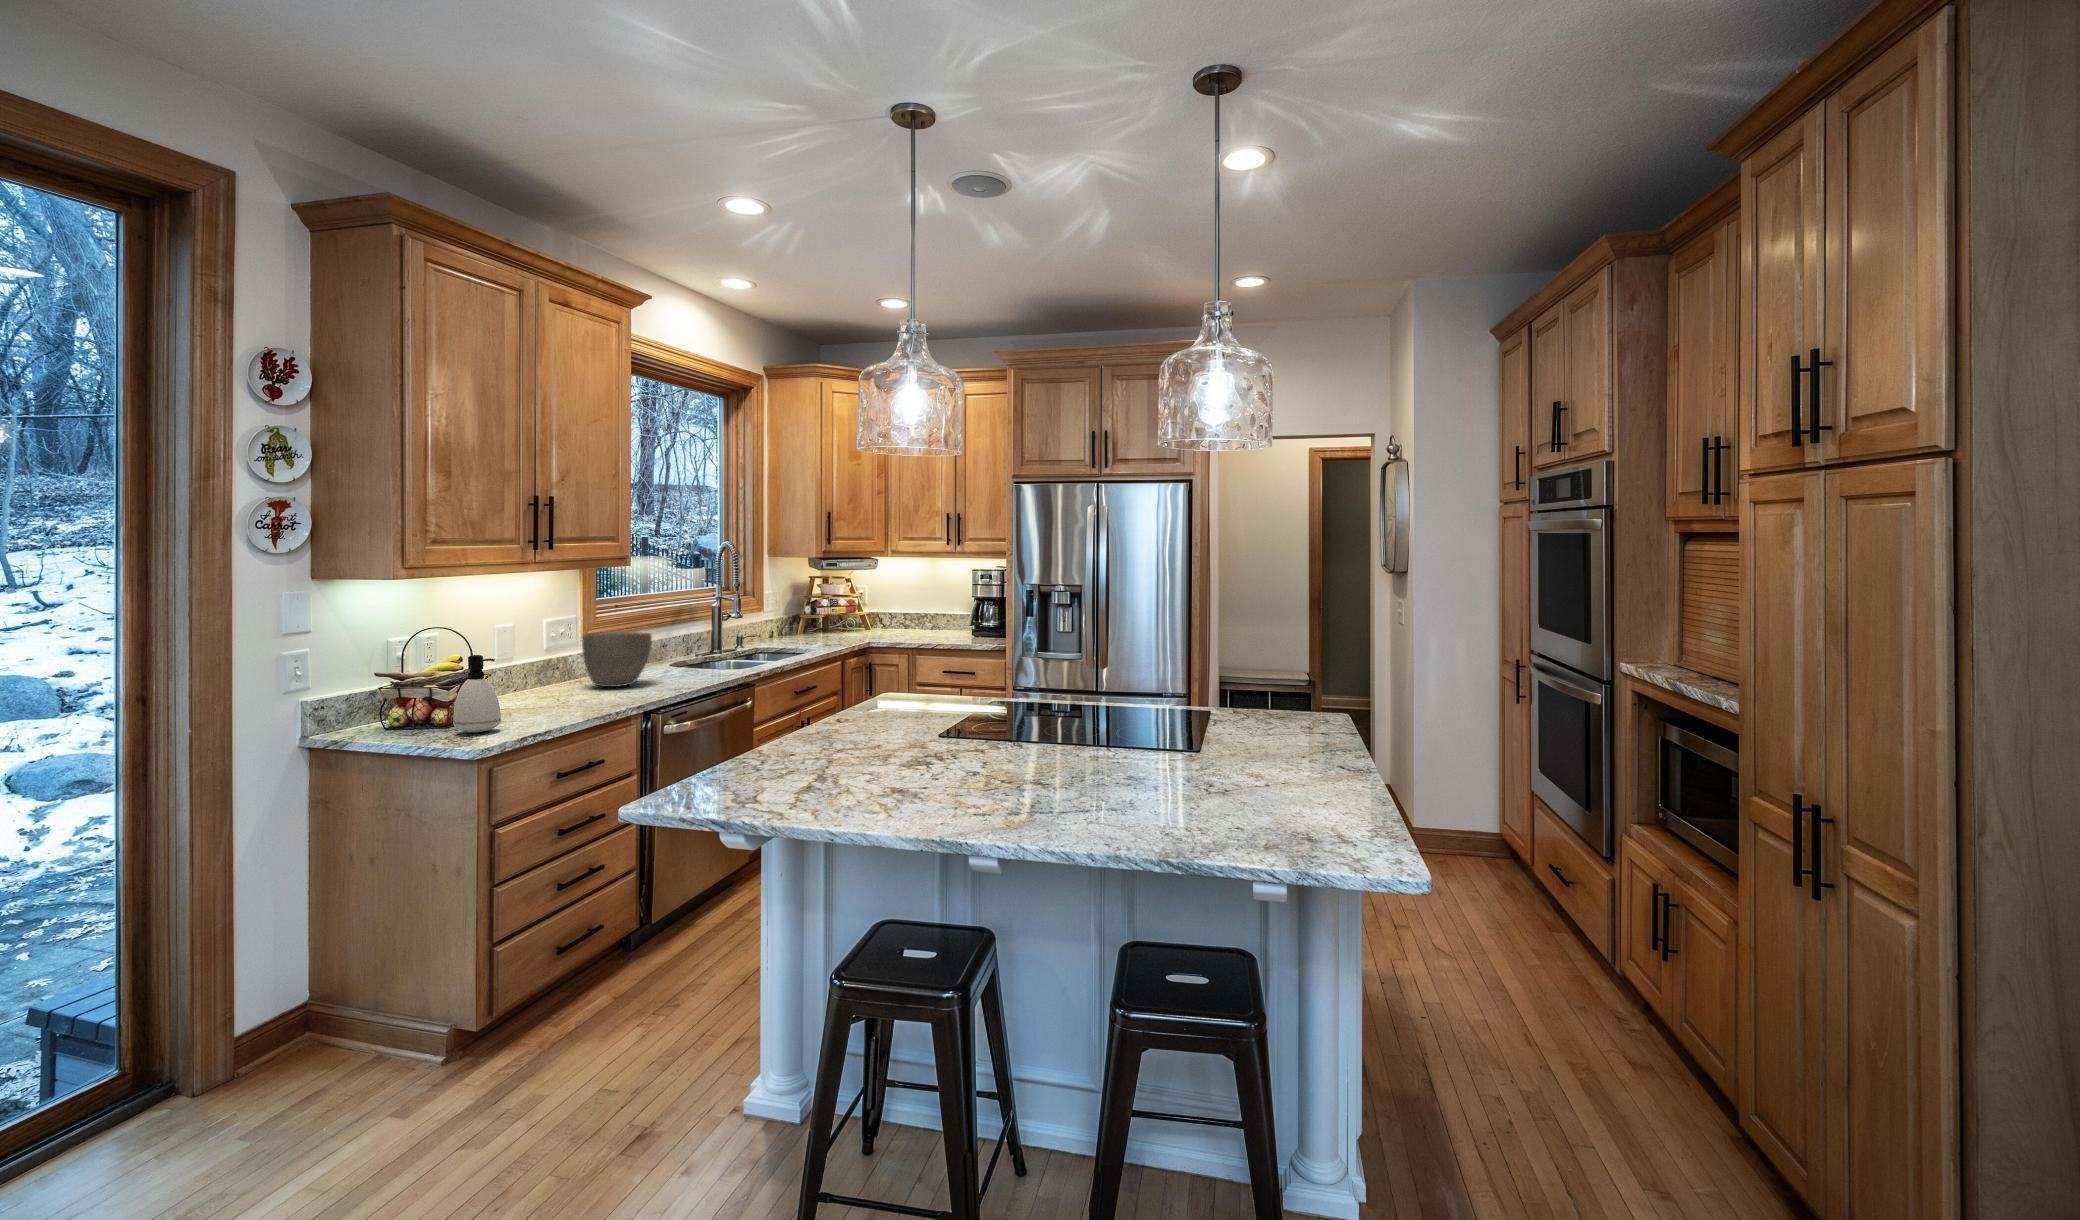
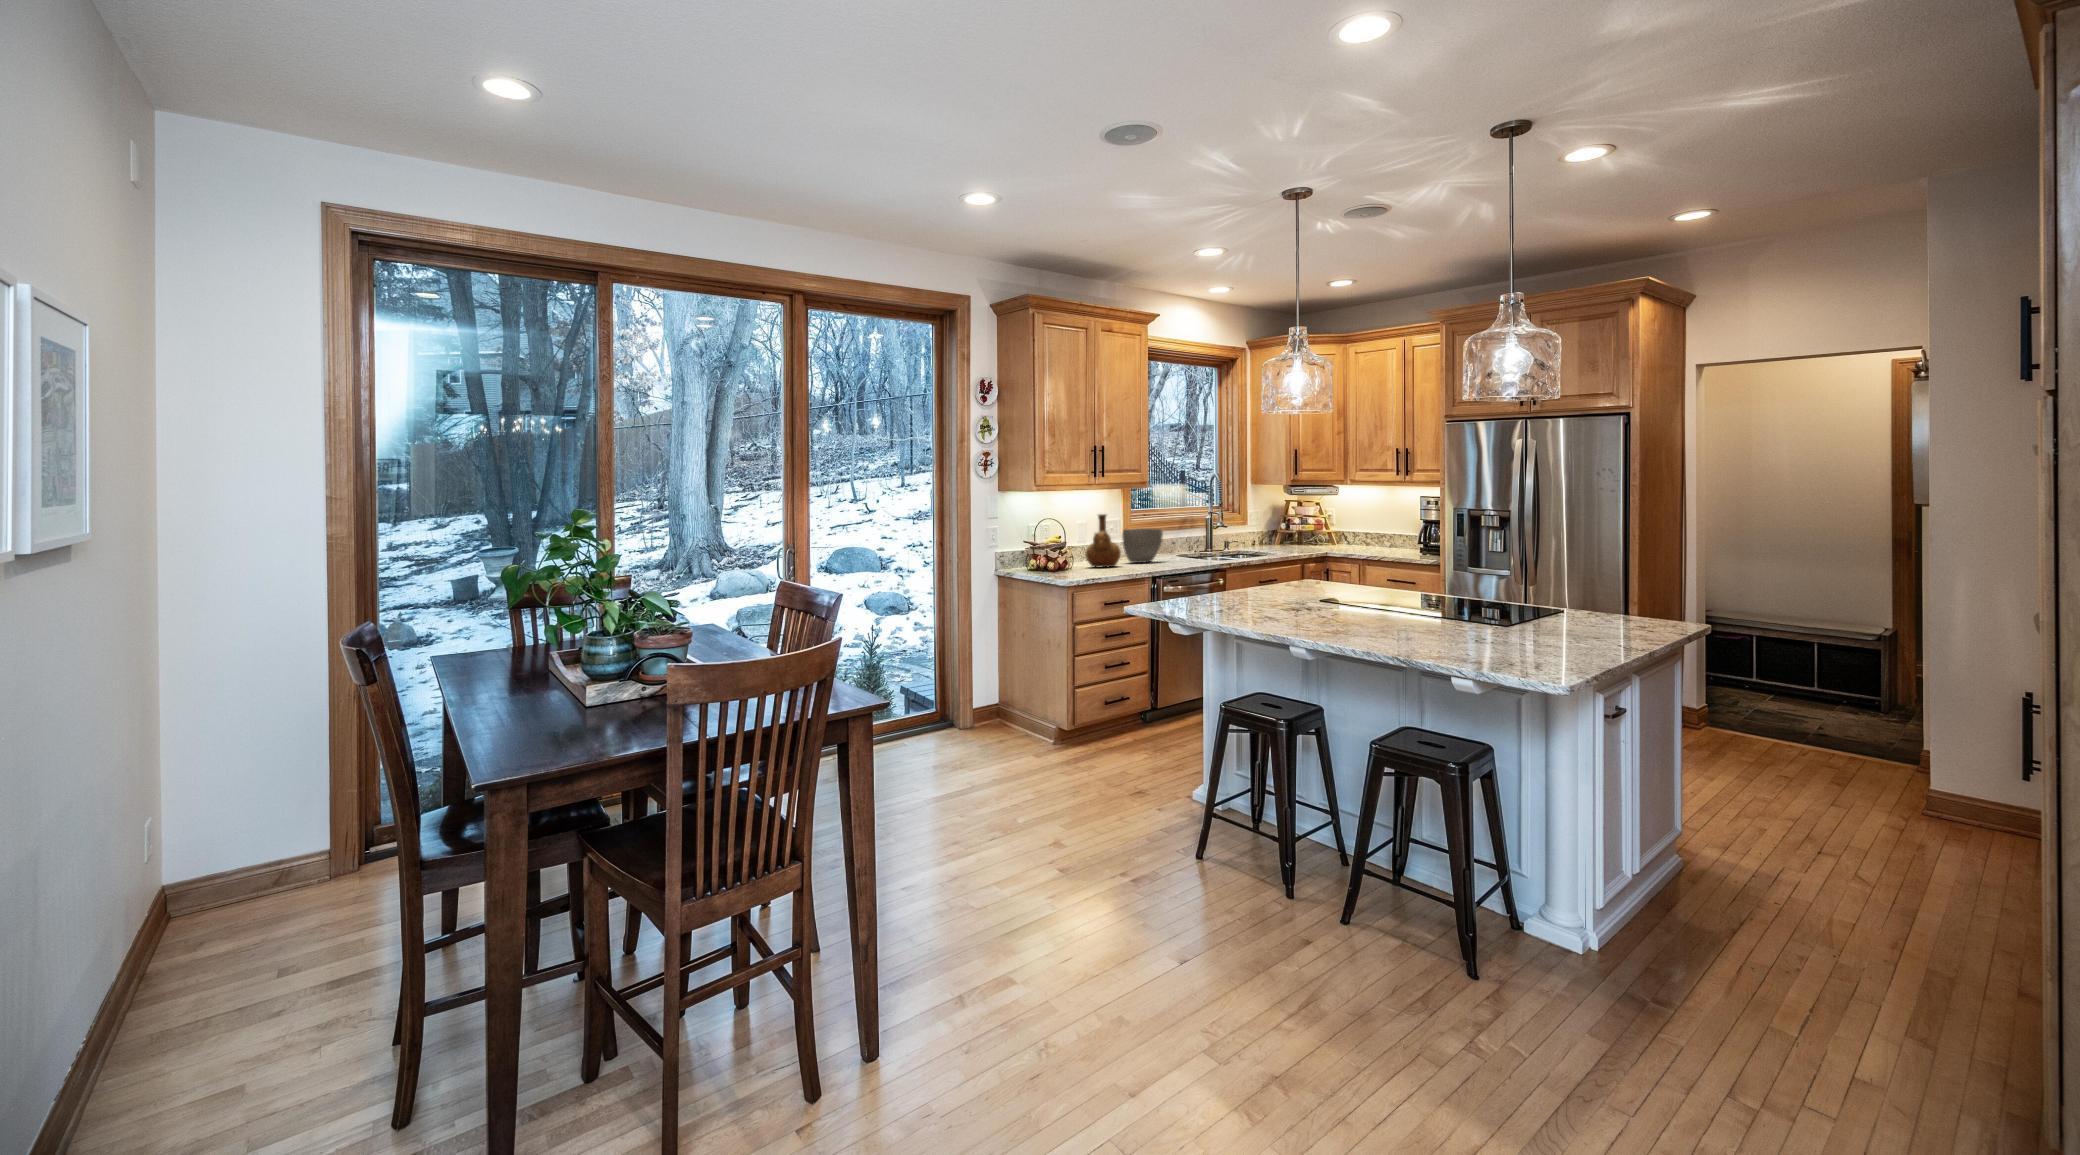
vase: none [513,613,580,707] -> present [1085,514,1121,568]
soap dispenser: present [453,655,501,733] -> none [1059,531,1081,572]

